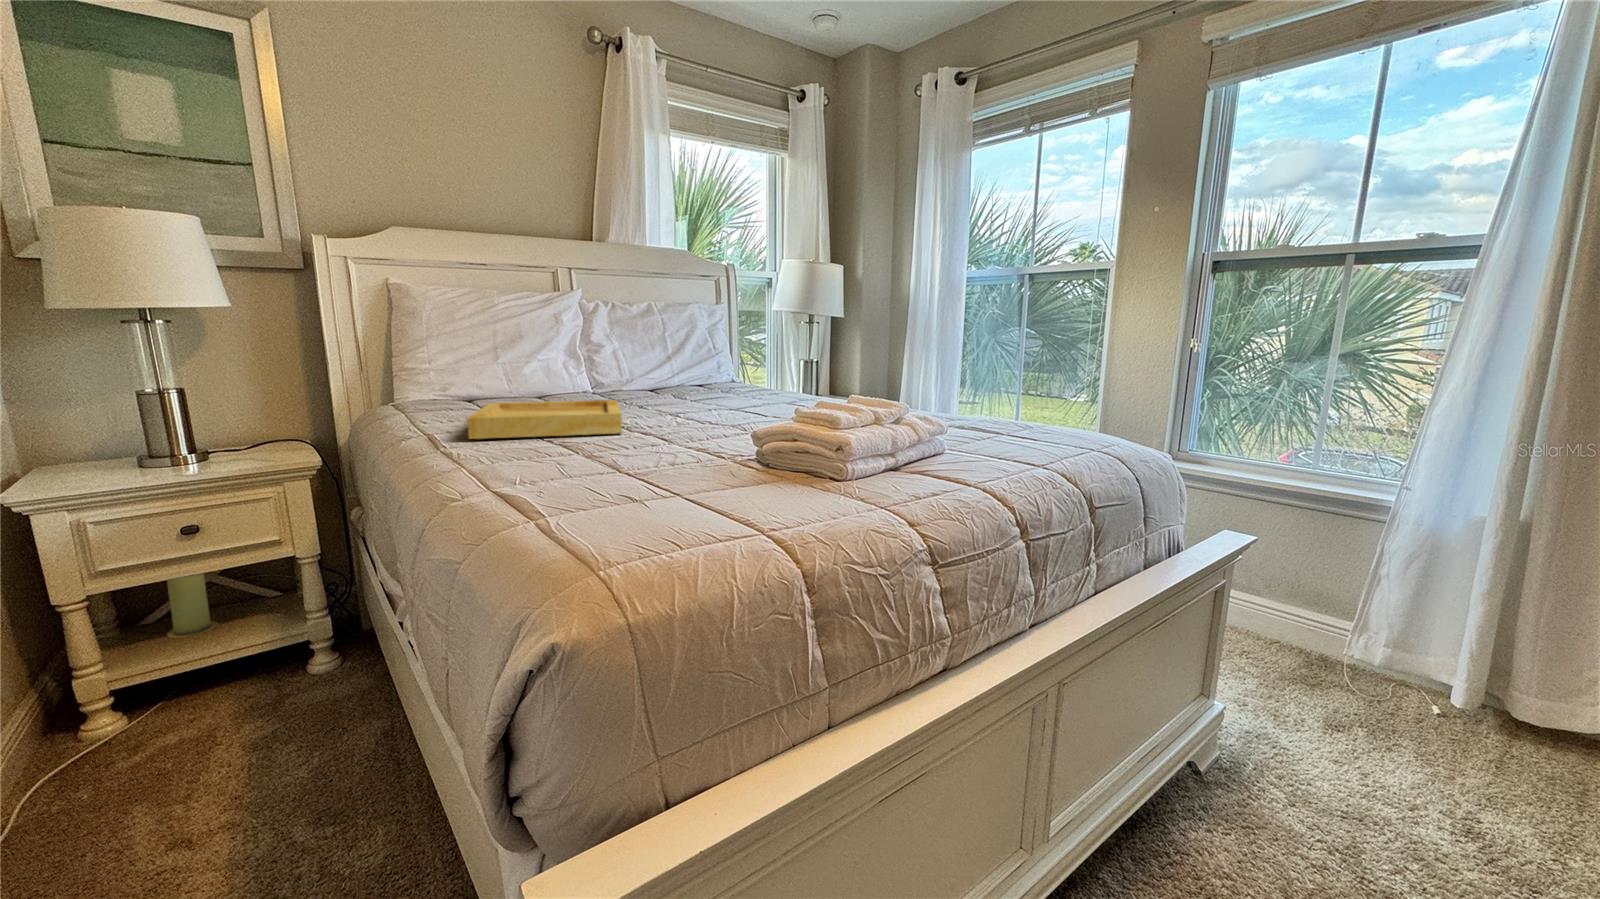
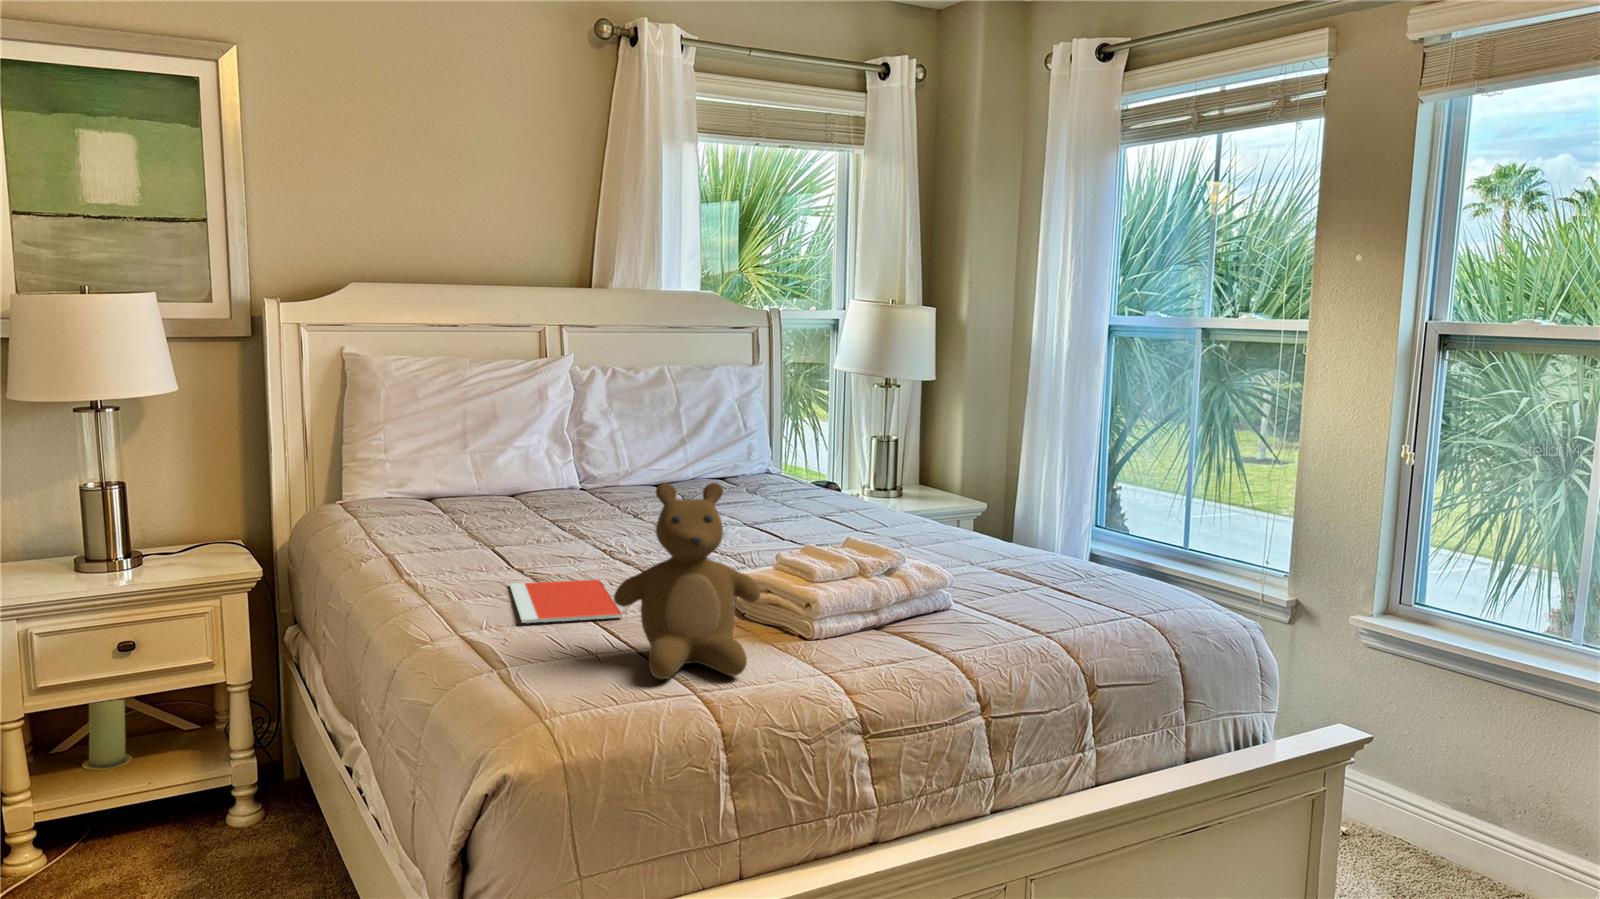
teddy bear: none [660,315,811,521] -> present [614,483,761,679]
tray: present [467,400,622,439] -> none [432,516,598,567]
notebook: none [544,443,659,477] -> present [510,580,623,623]

